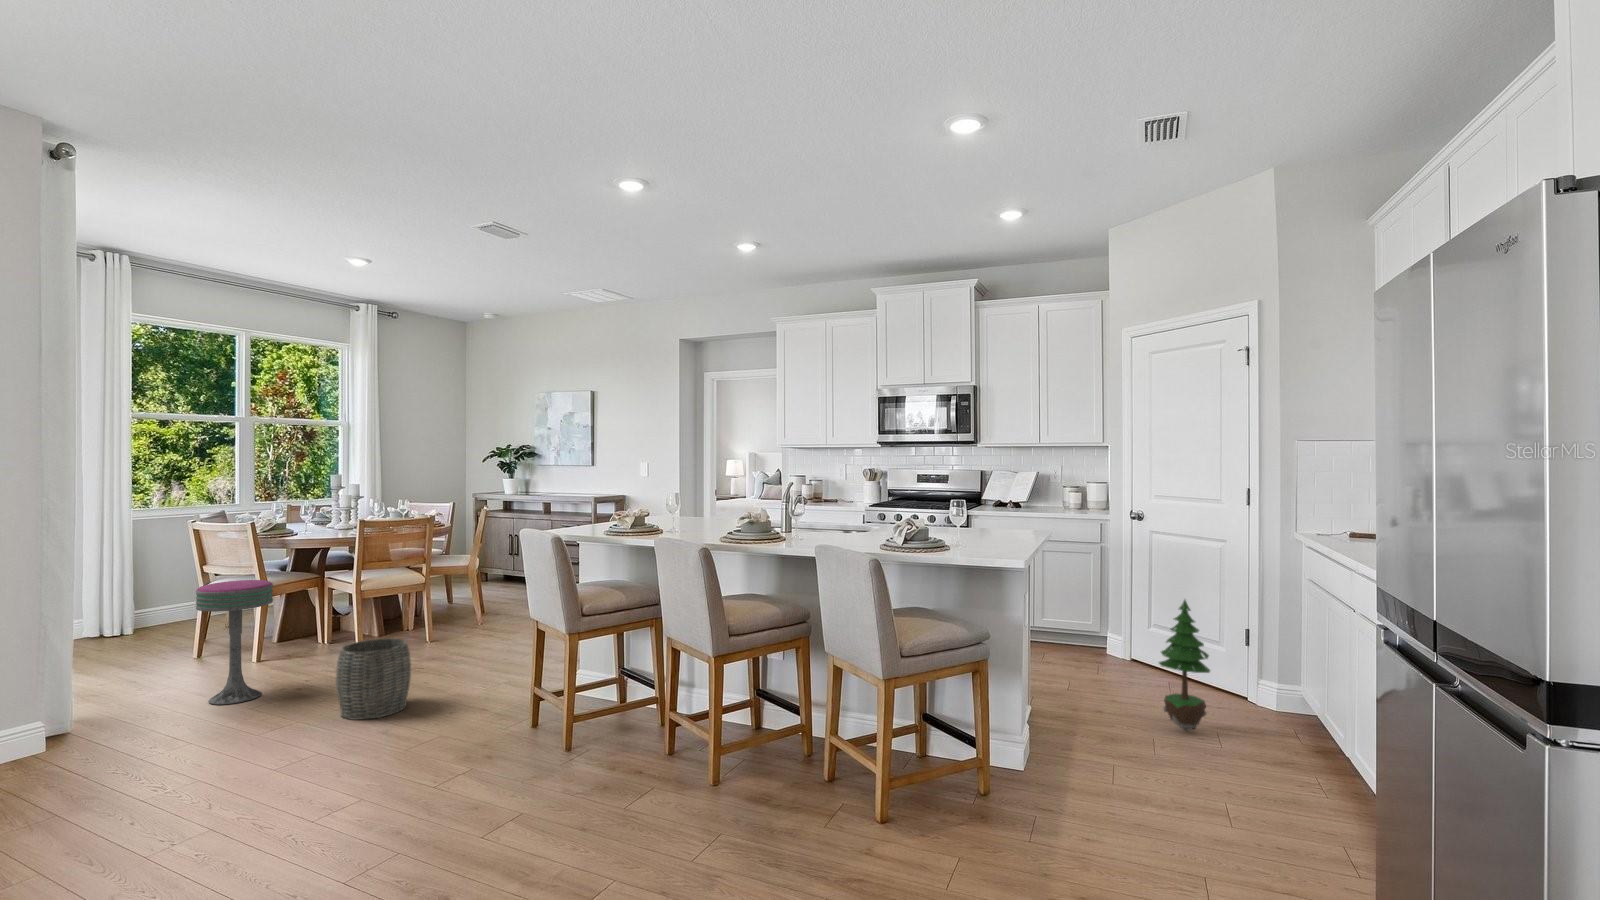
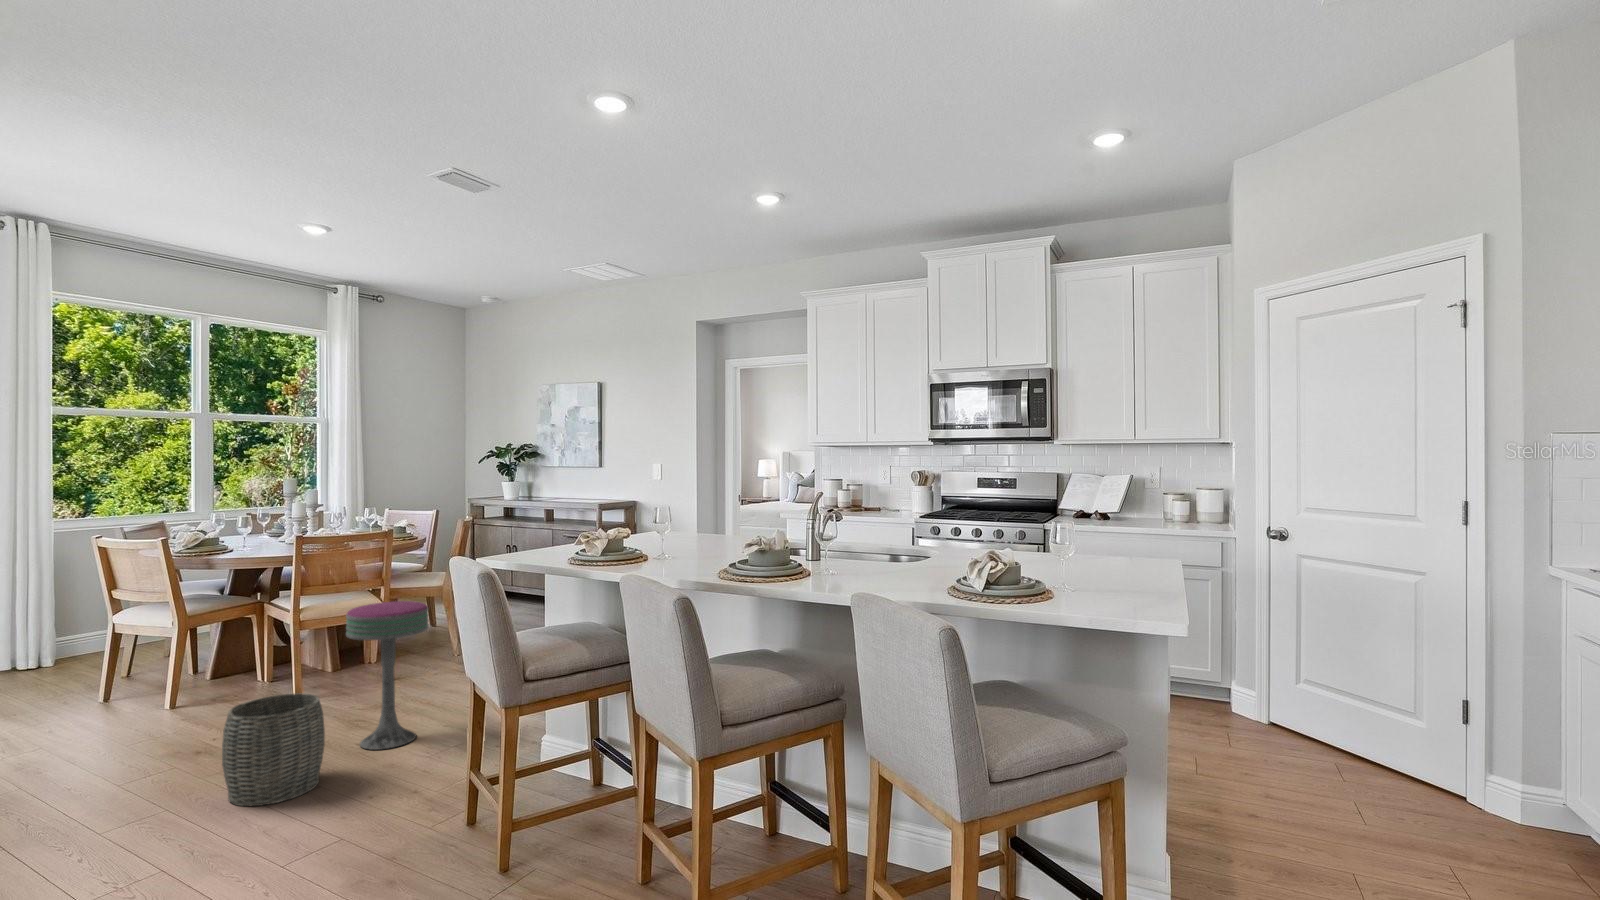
bar stool: present [196,580,273,705] -> present [346,601,428,750]
potted tree: present [1159,600,1210,731] -> none [1346,662,1432,855]

